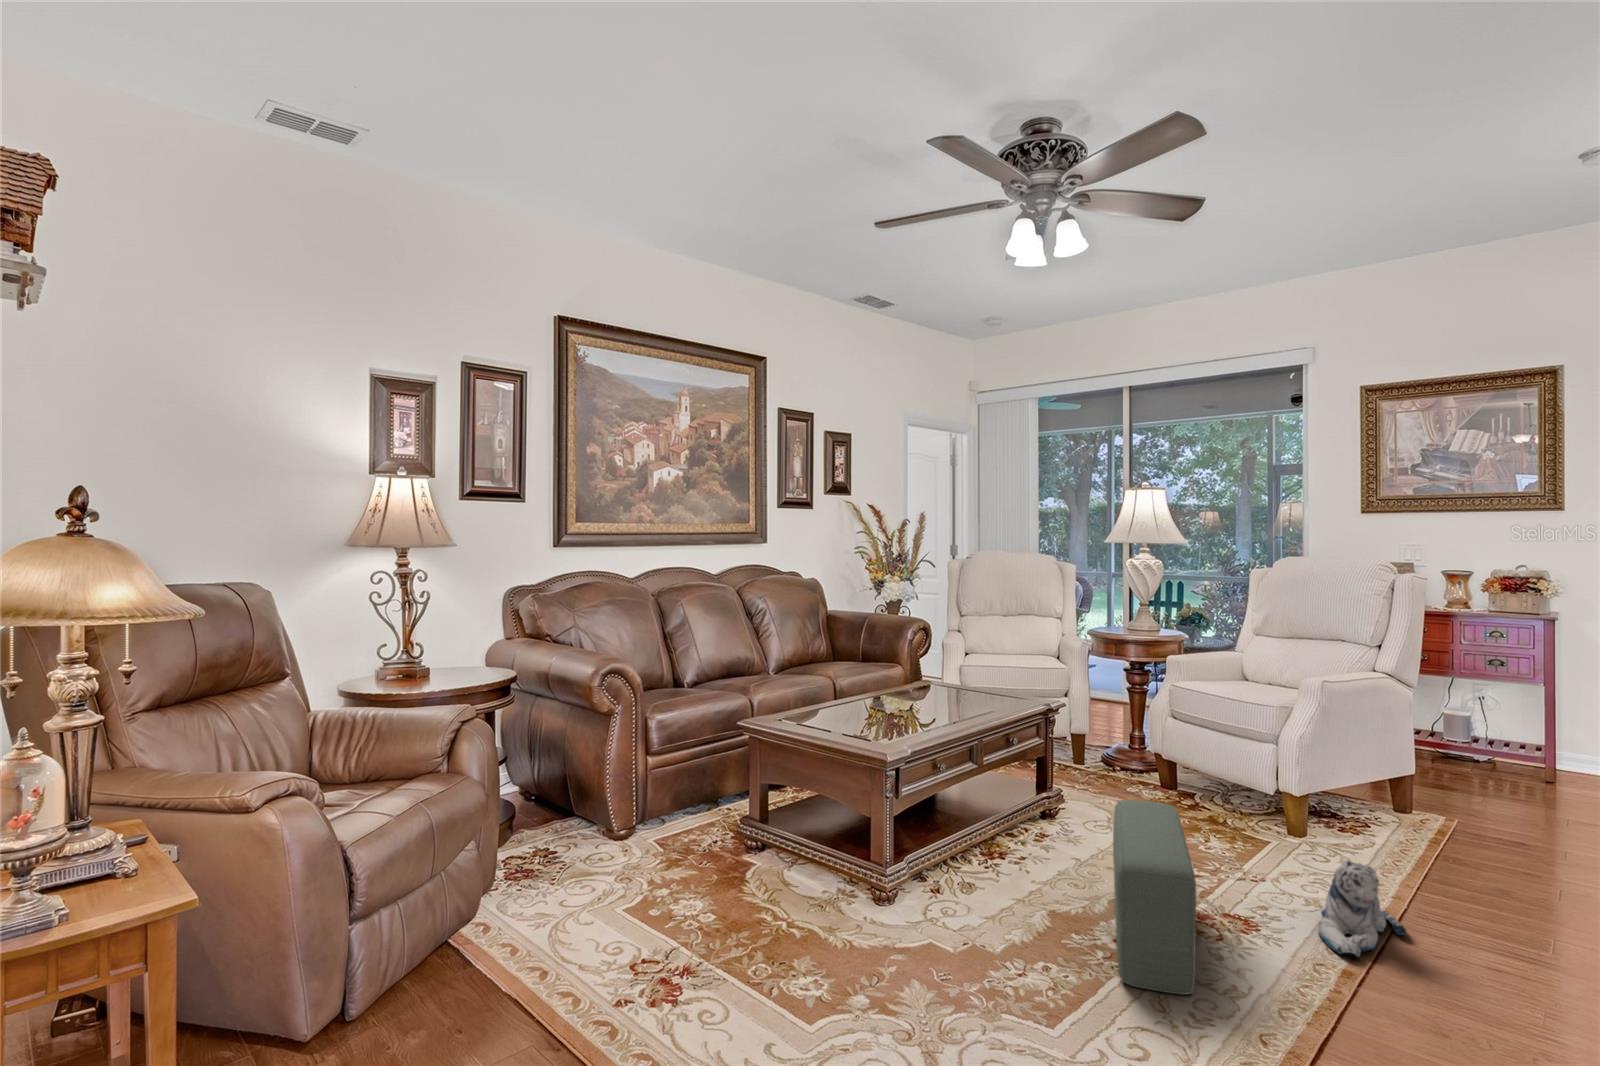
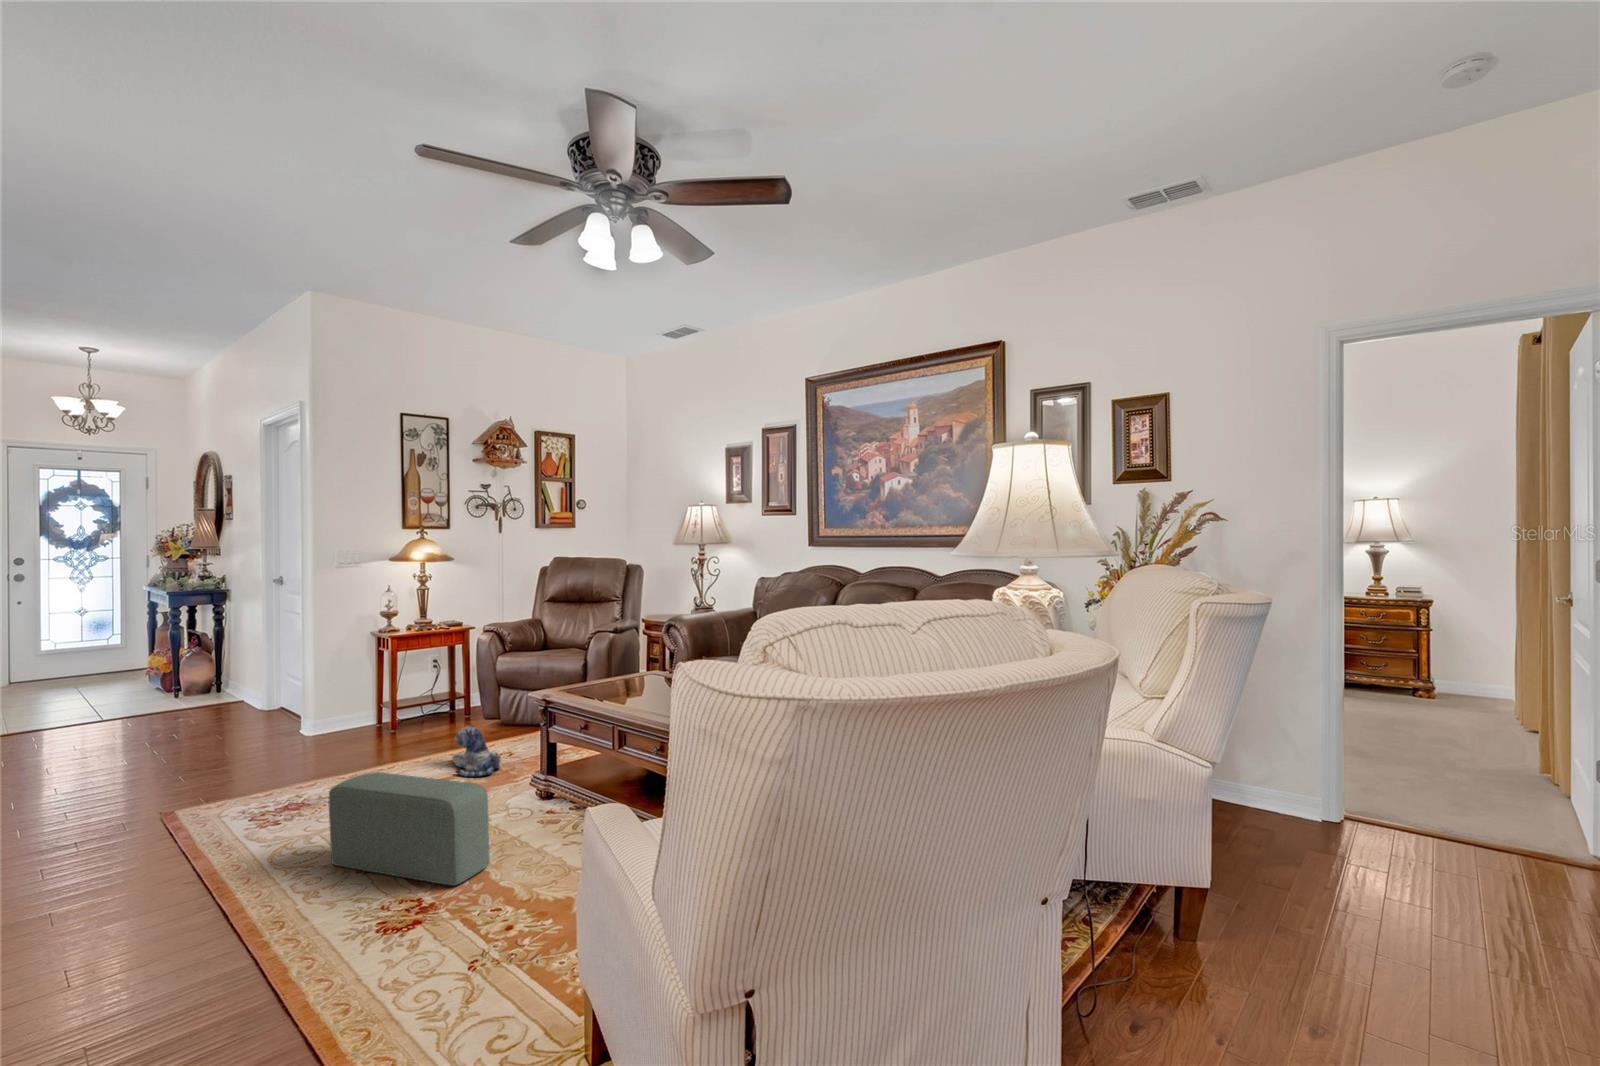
plush toy: present [1319,861,1406,957] -> present [452,725,500,777]

